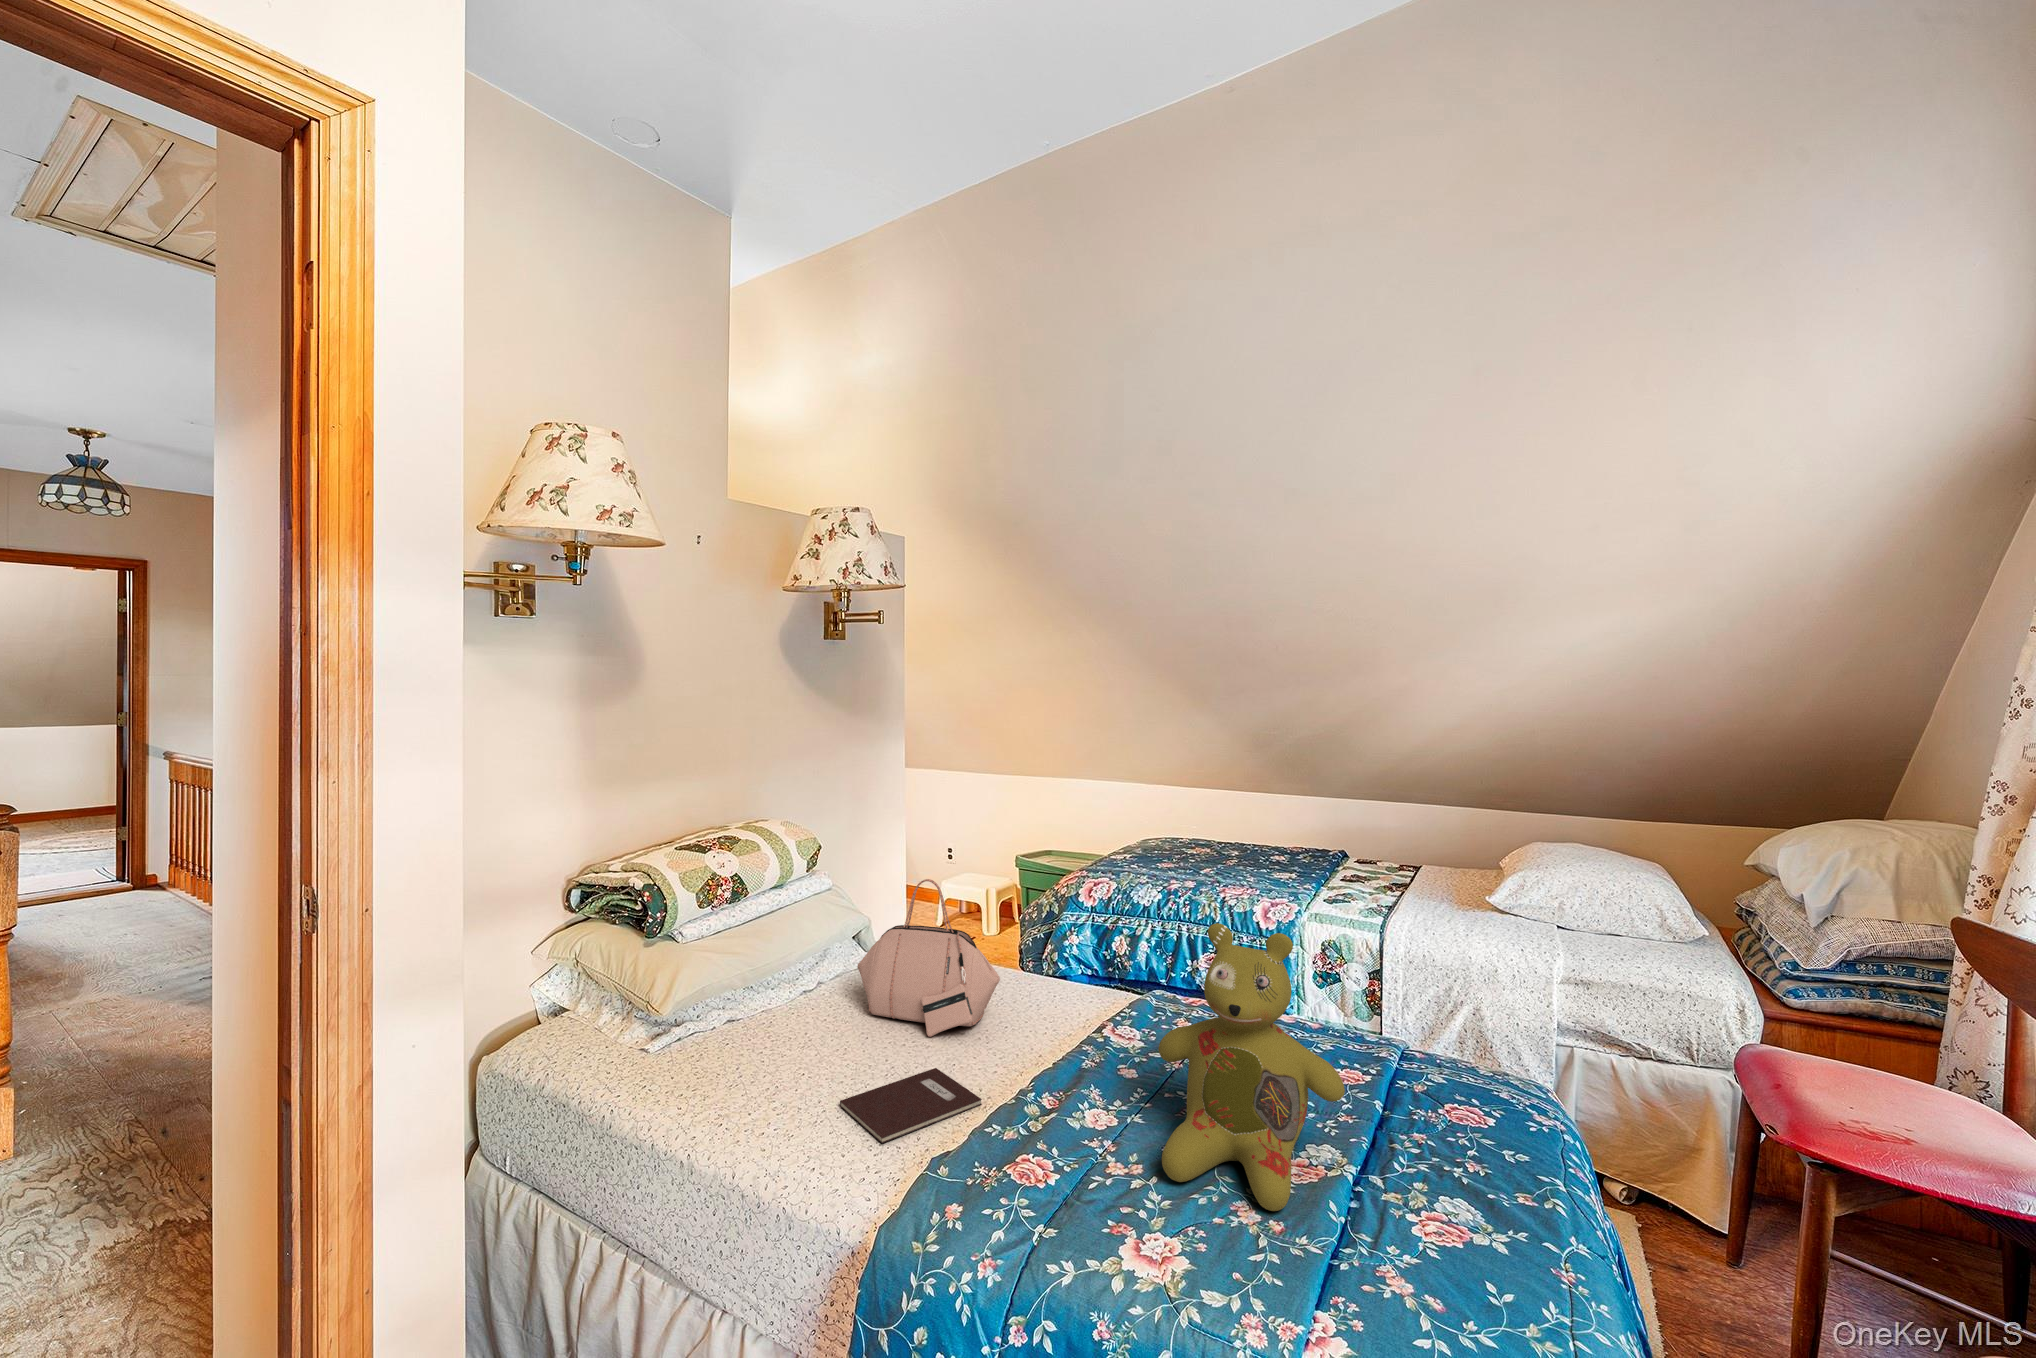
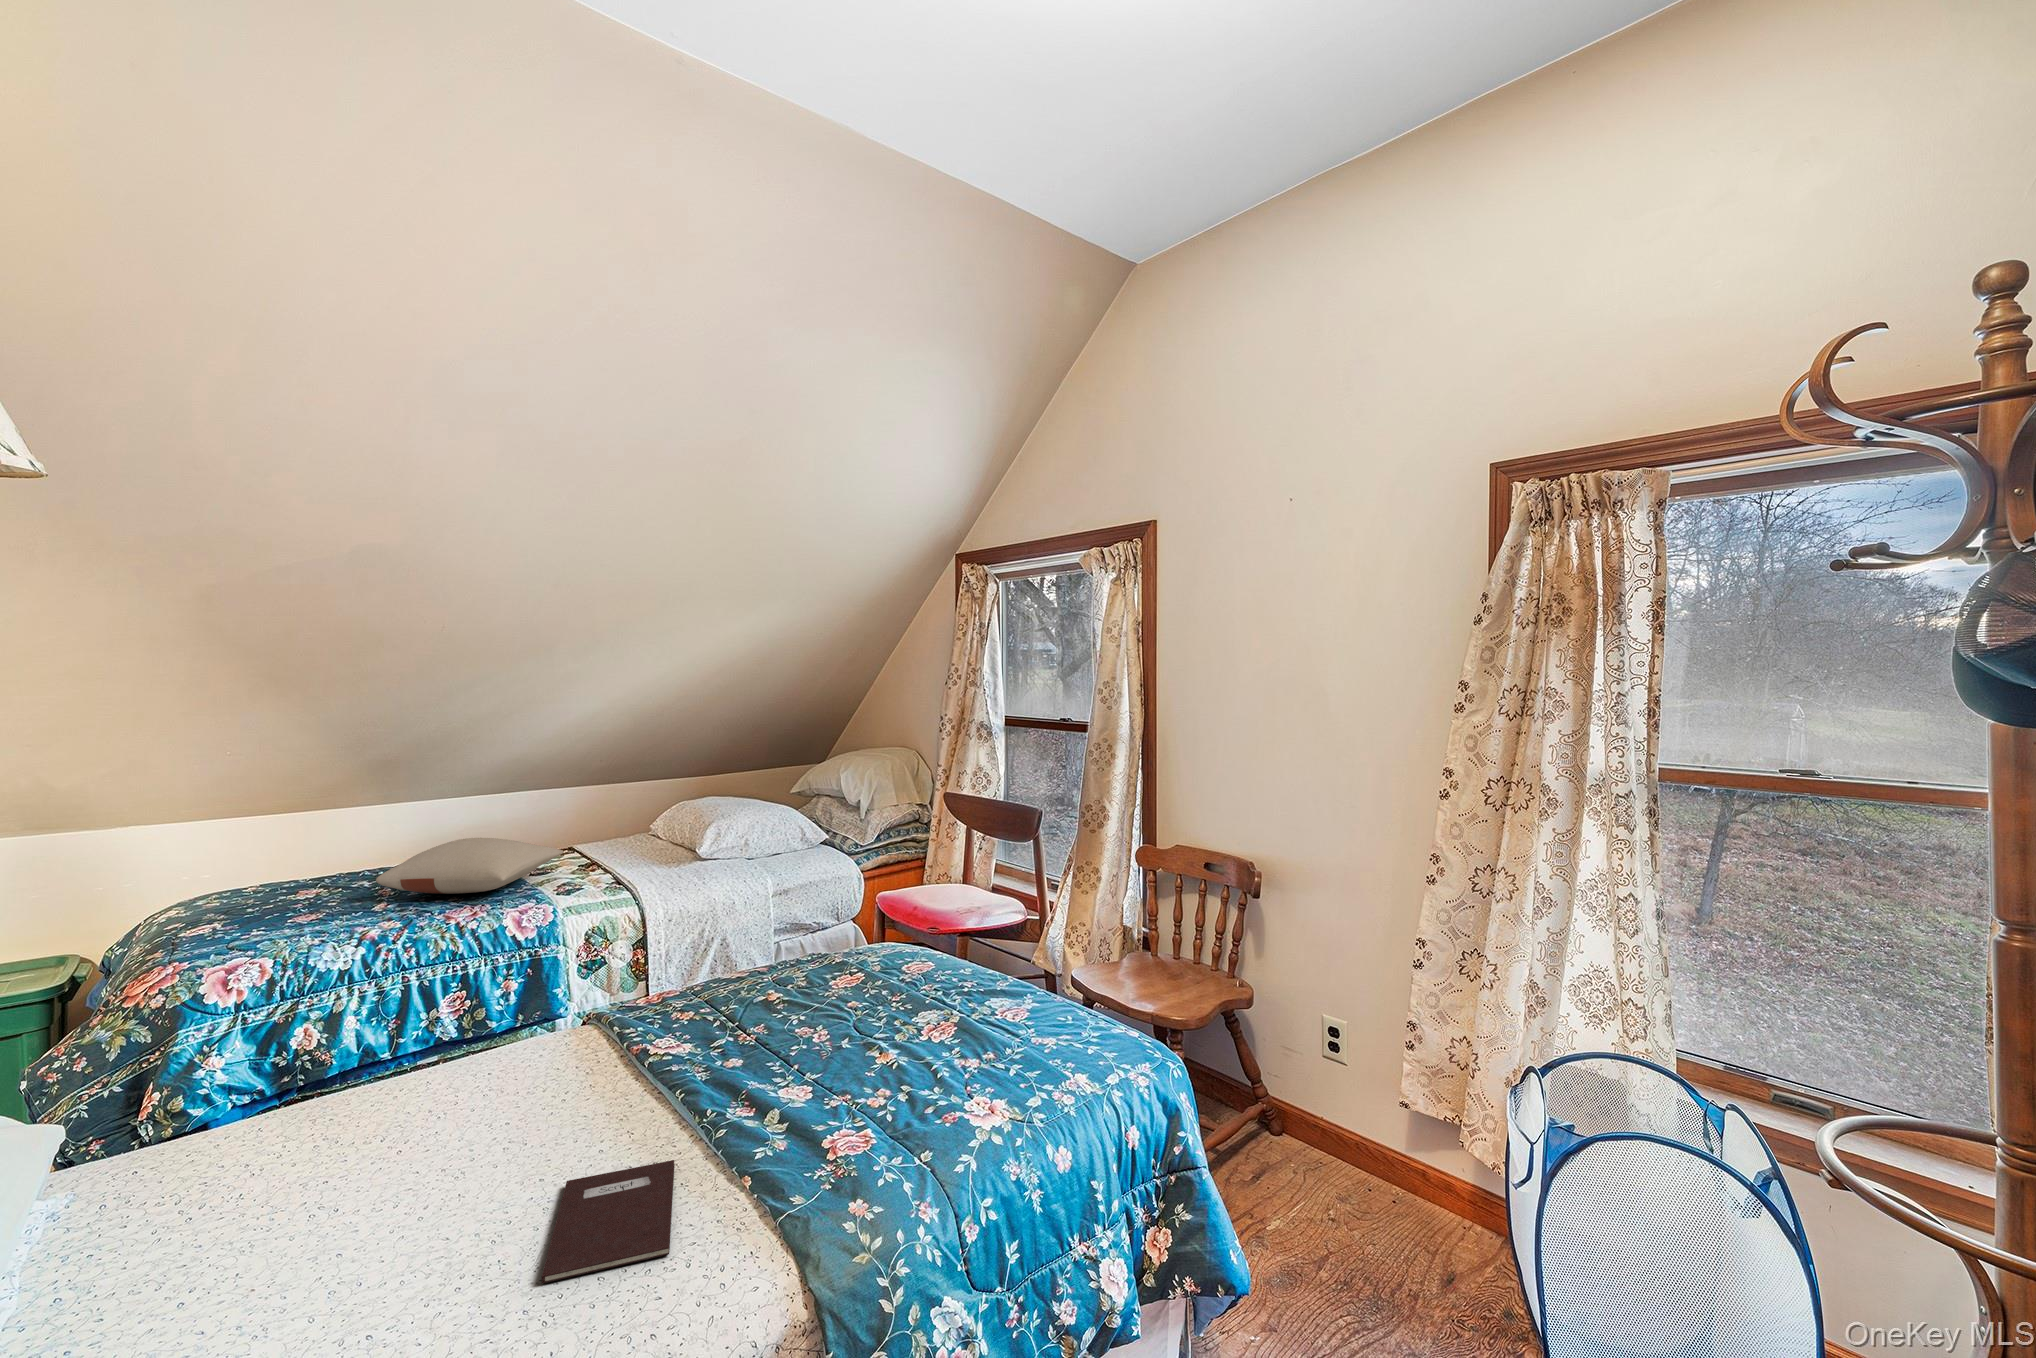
pillow: none [1202,831,1351,879] -> present [376,838,563,894]
handbag: present [857,879,1000,1037] -> none [268,970,535,1217]
stuffed bear: present [1158,923,1345,1211] -> none [845,861,994,1076]

